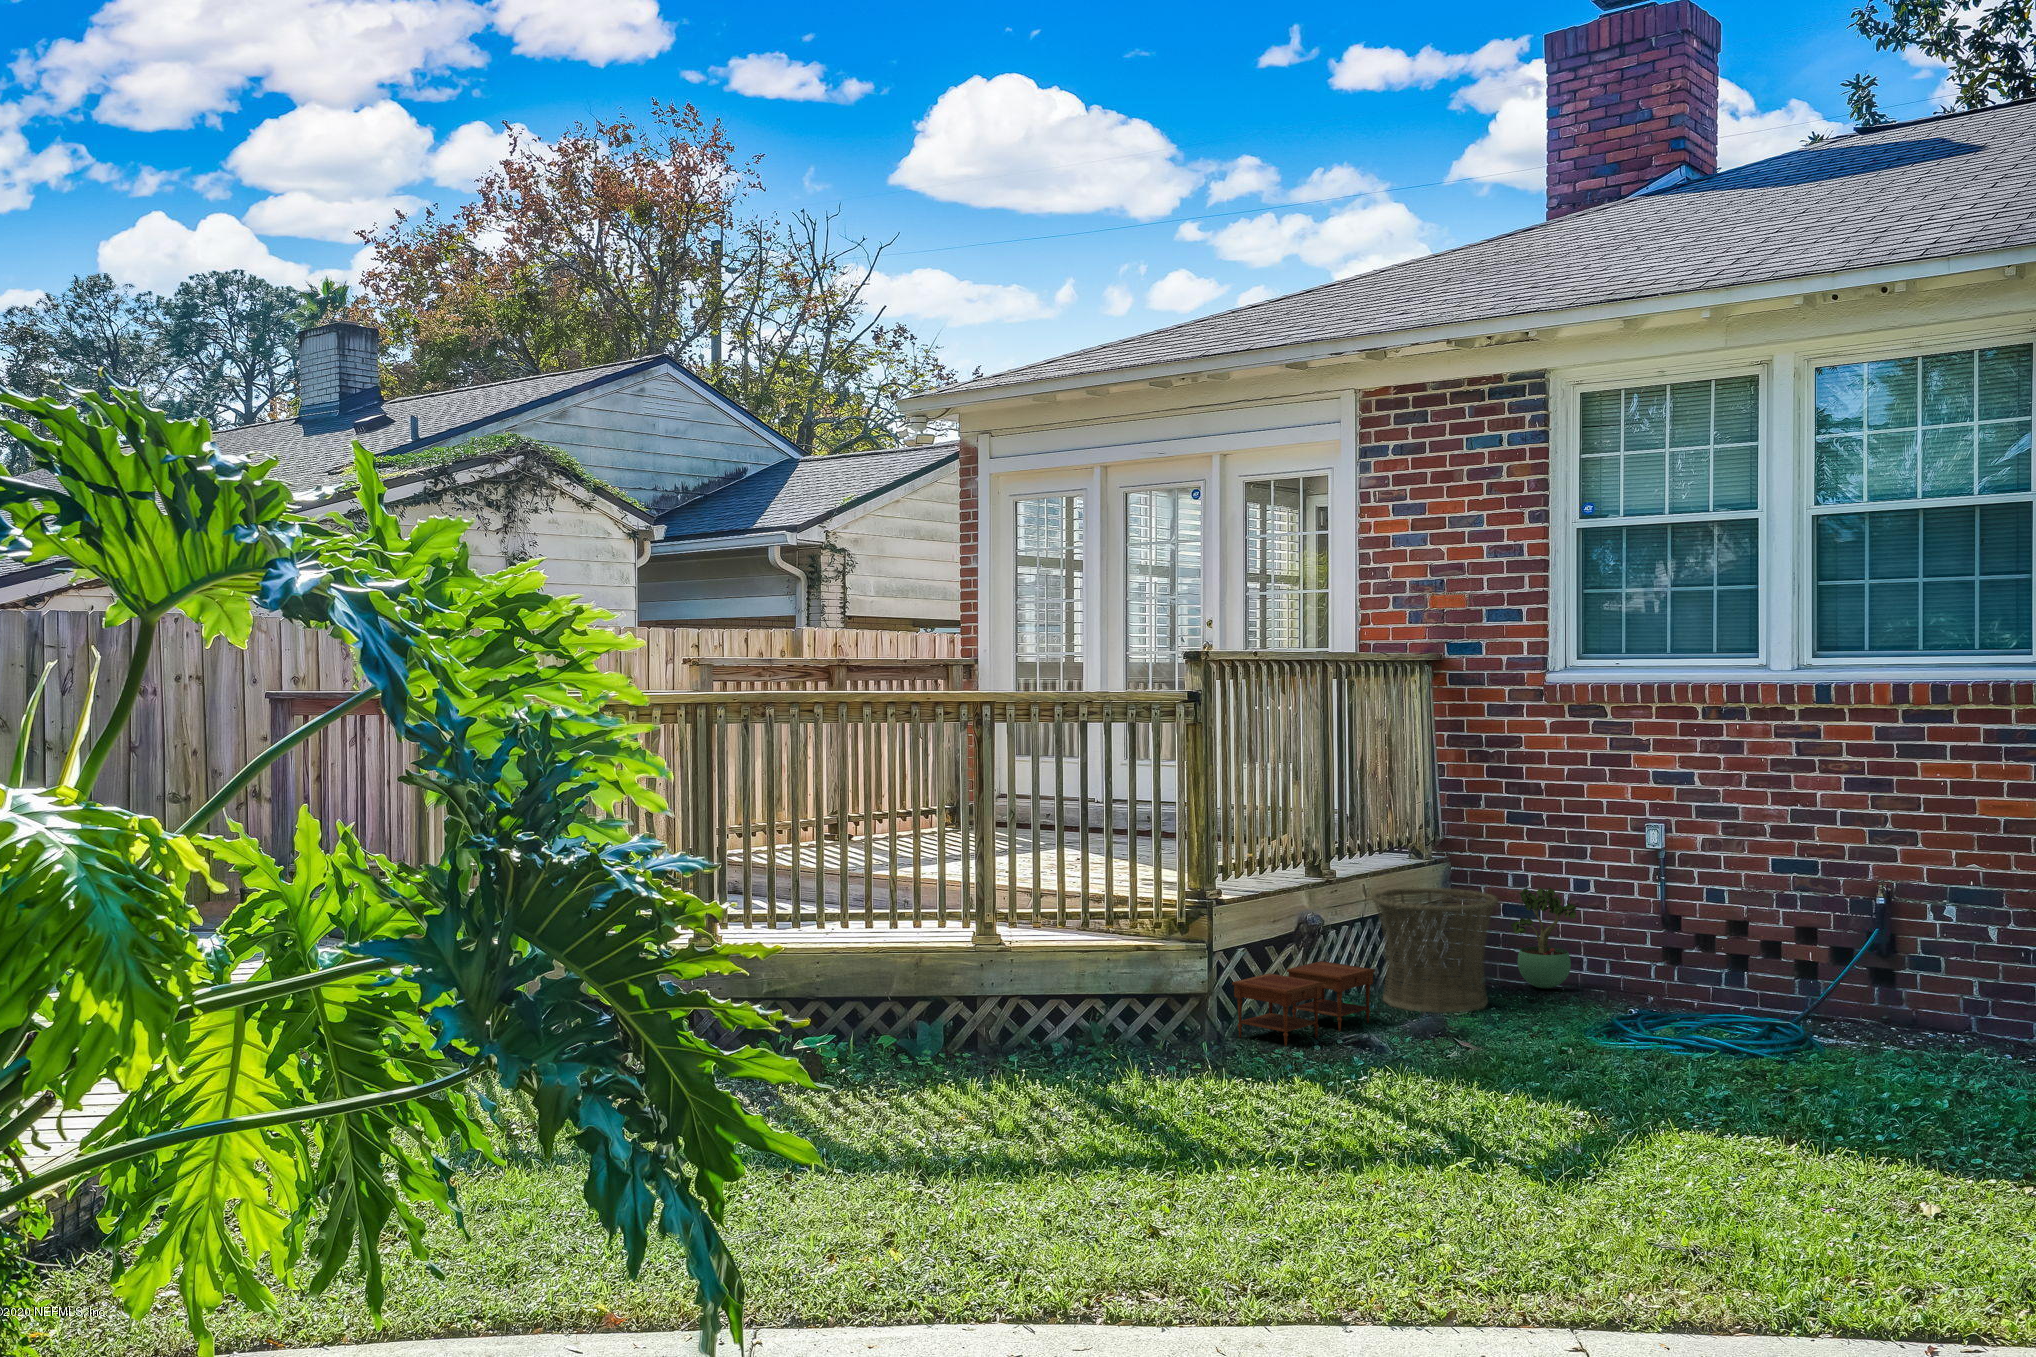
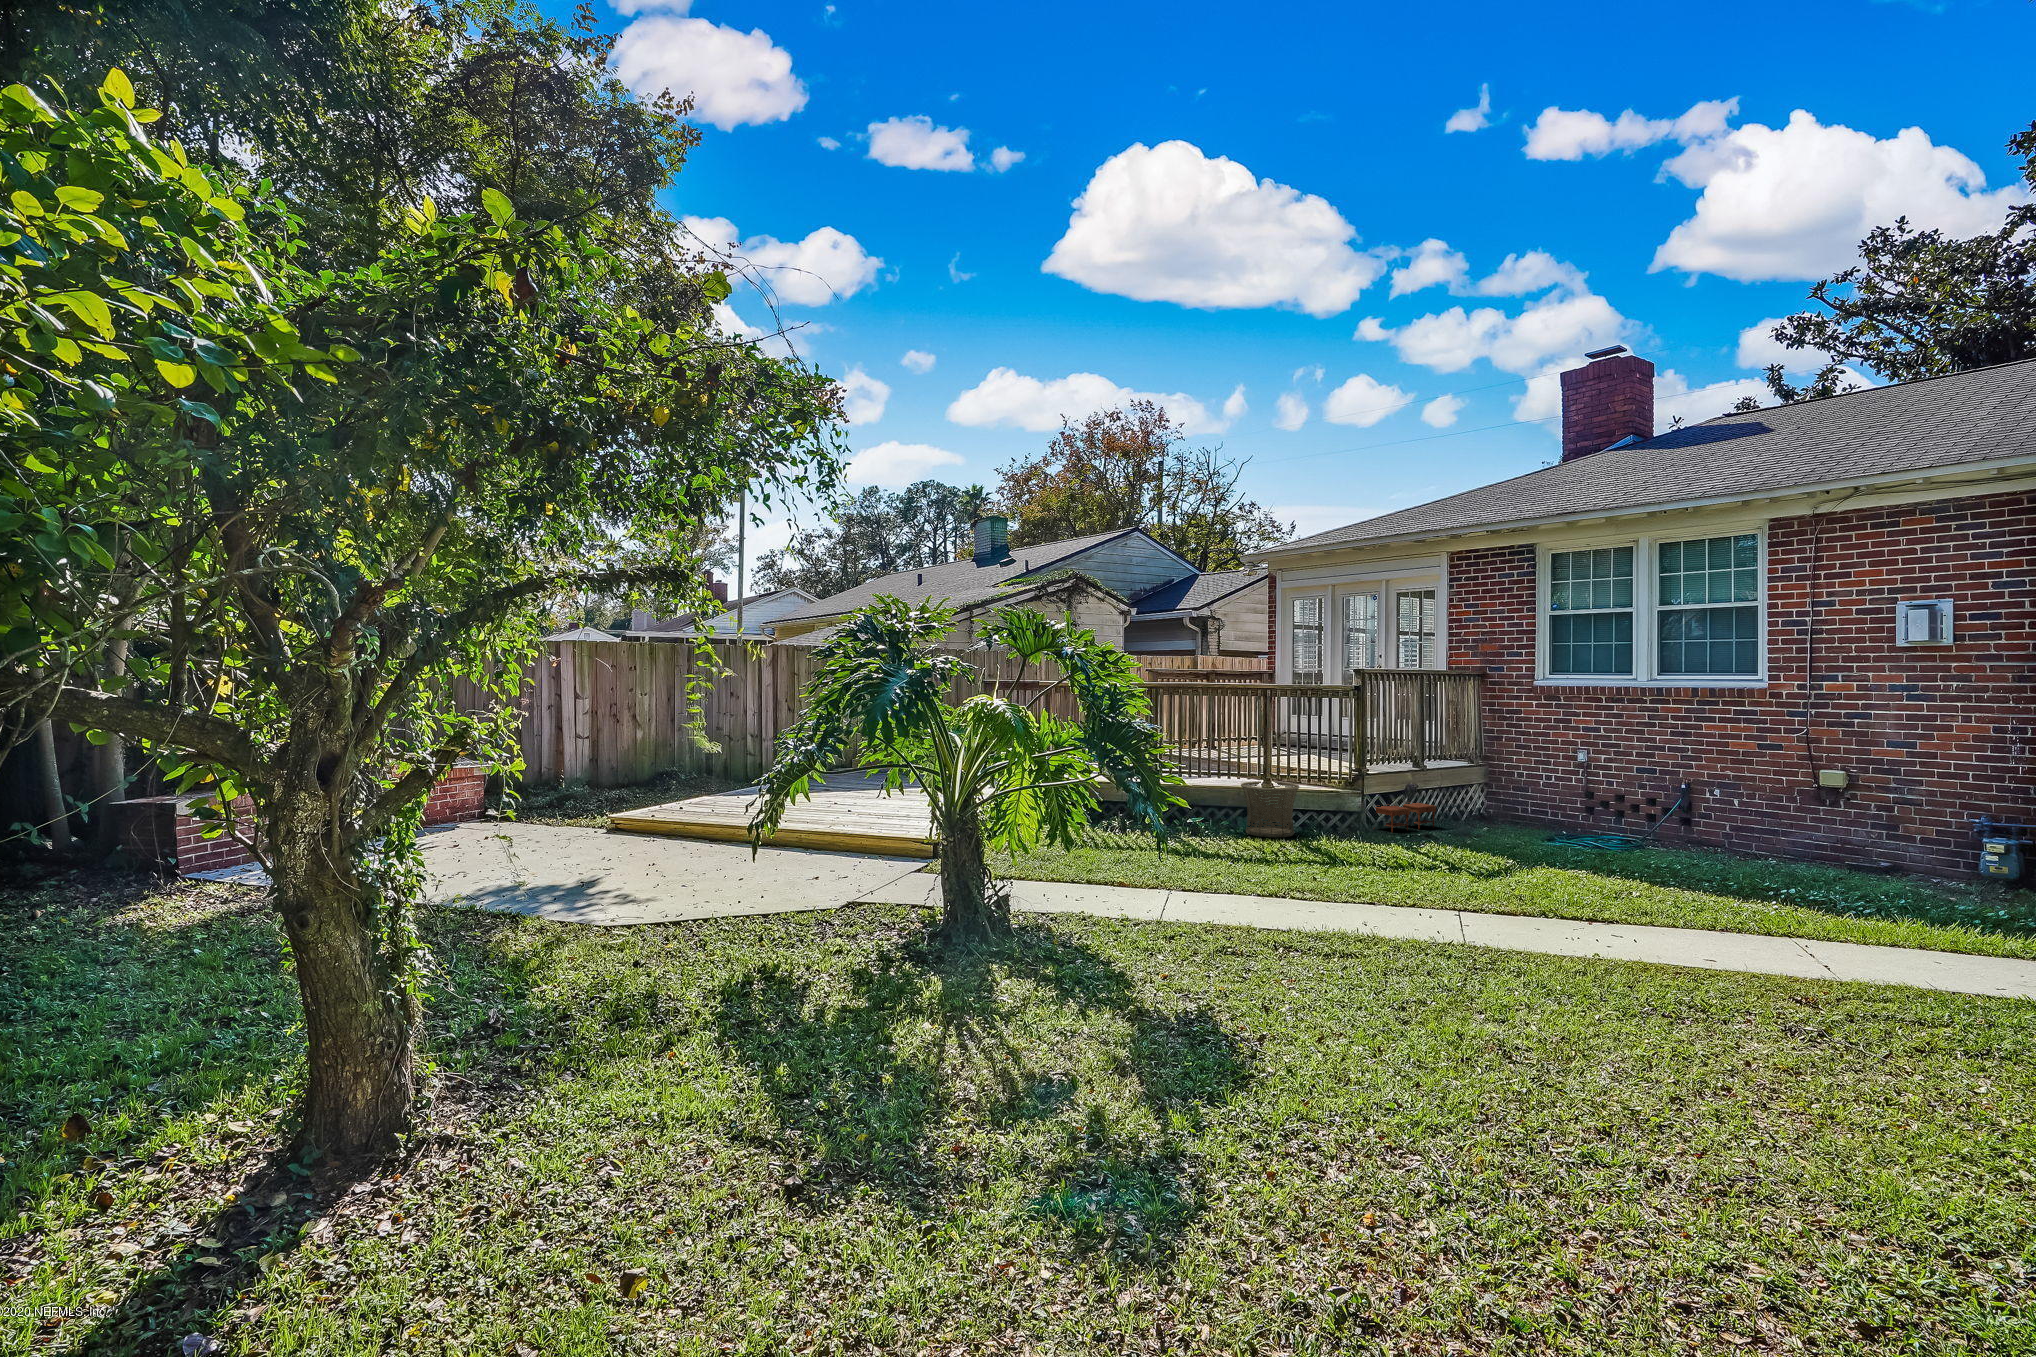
potted plant: present [1511,887,1576,989] -> none [1512,778,1543,822]
basket: present [1371,888,1499,1013] -> present [1241,781,1299,837]

